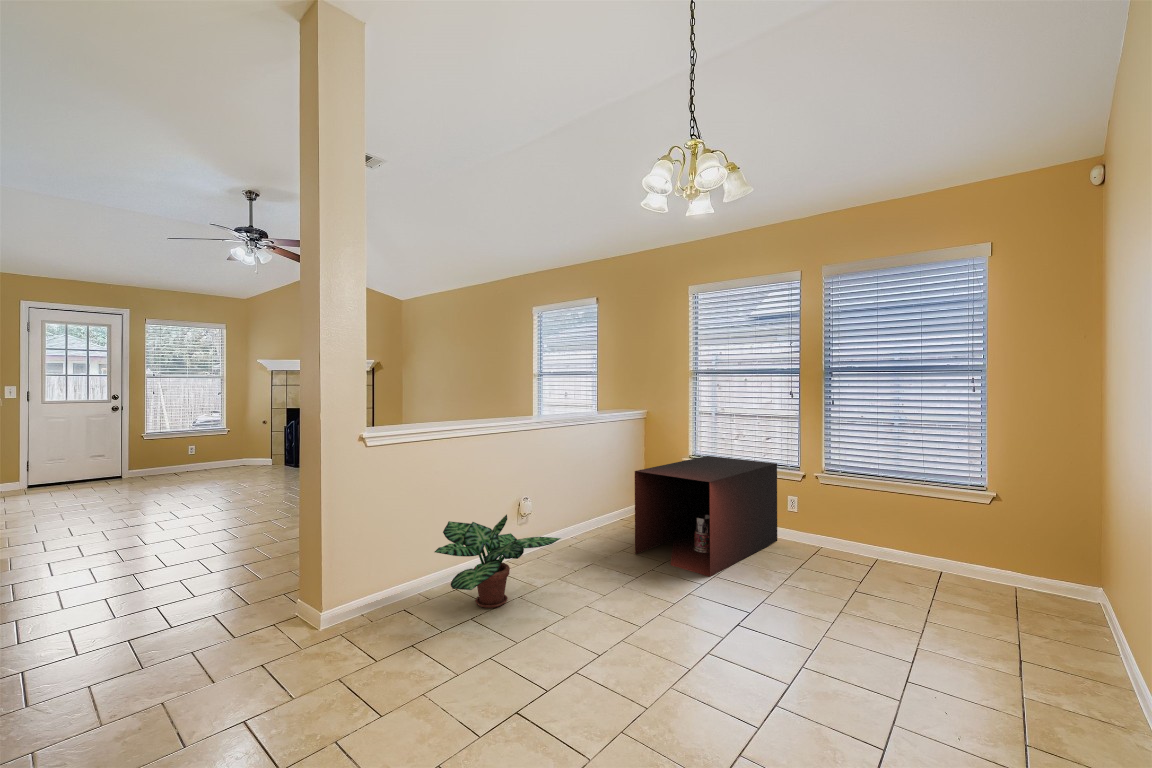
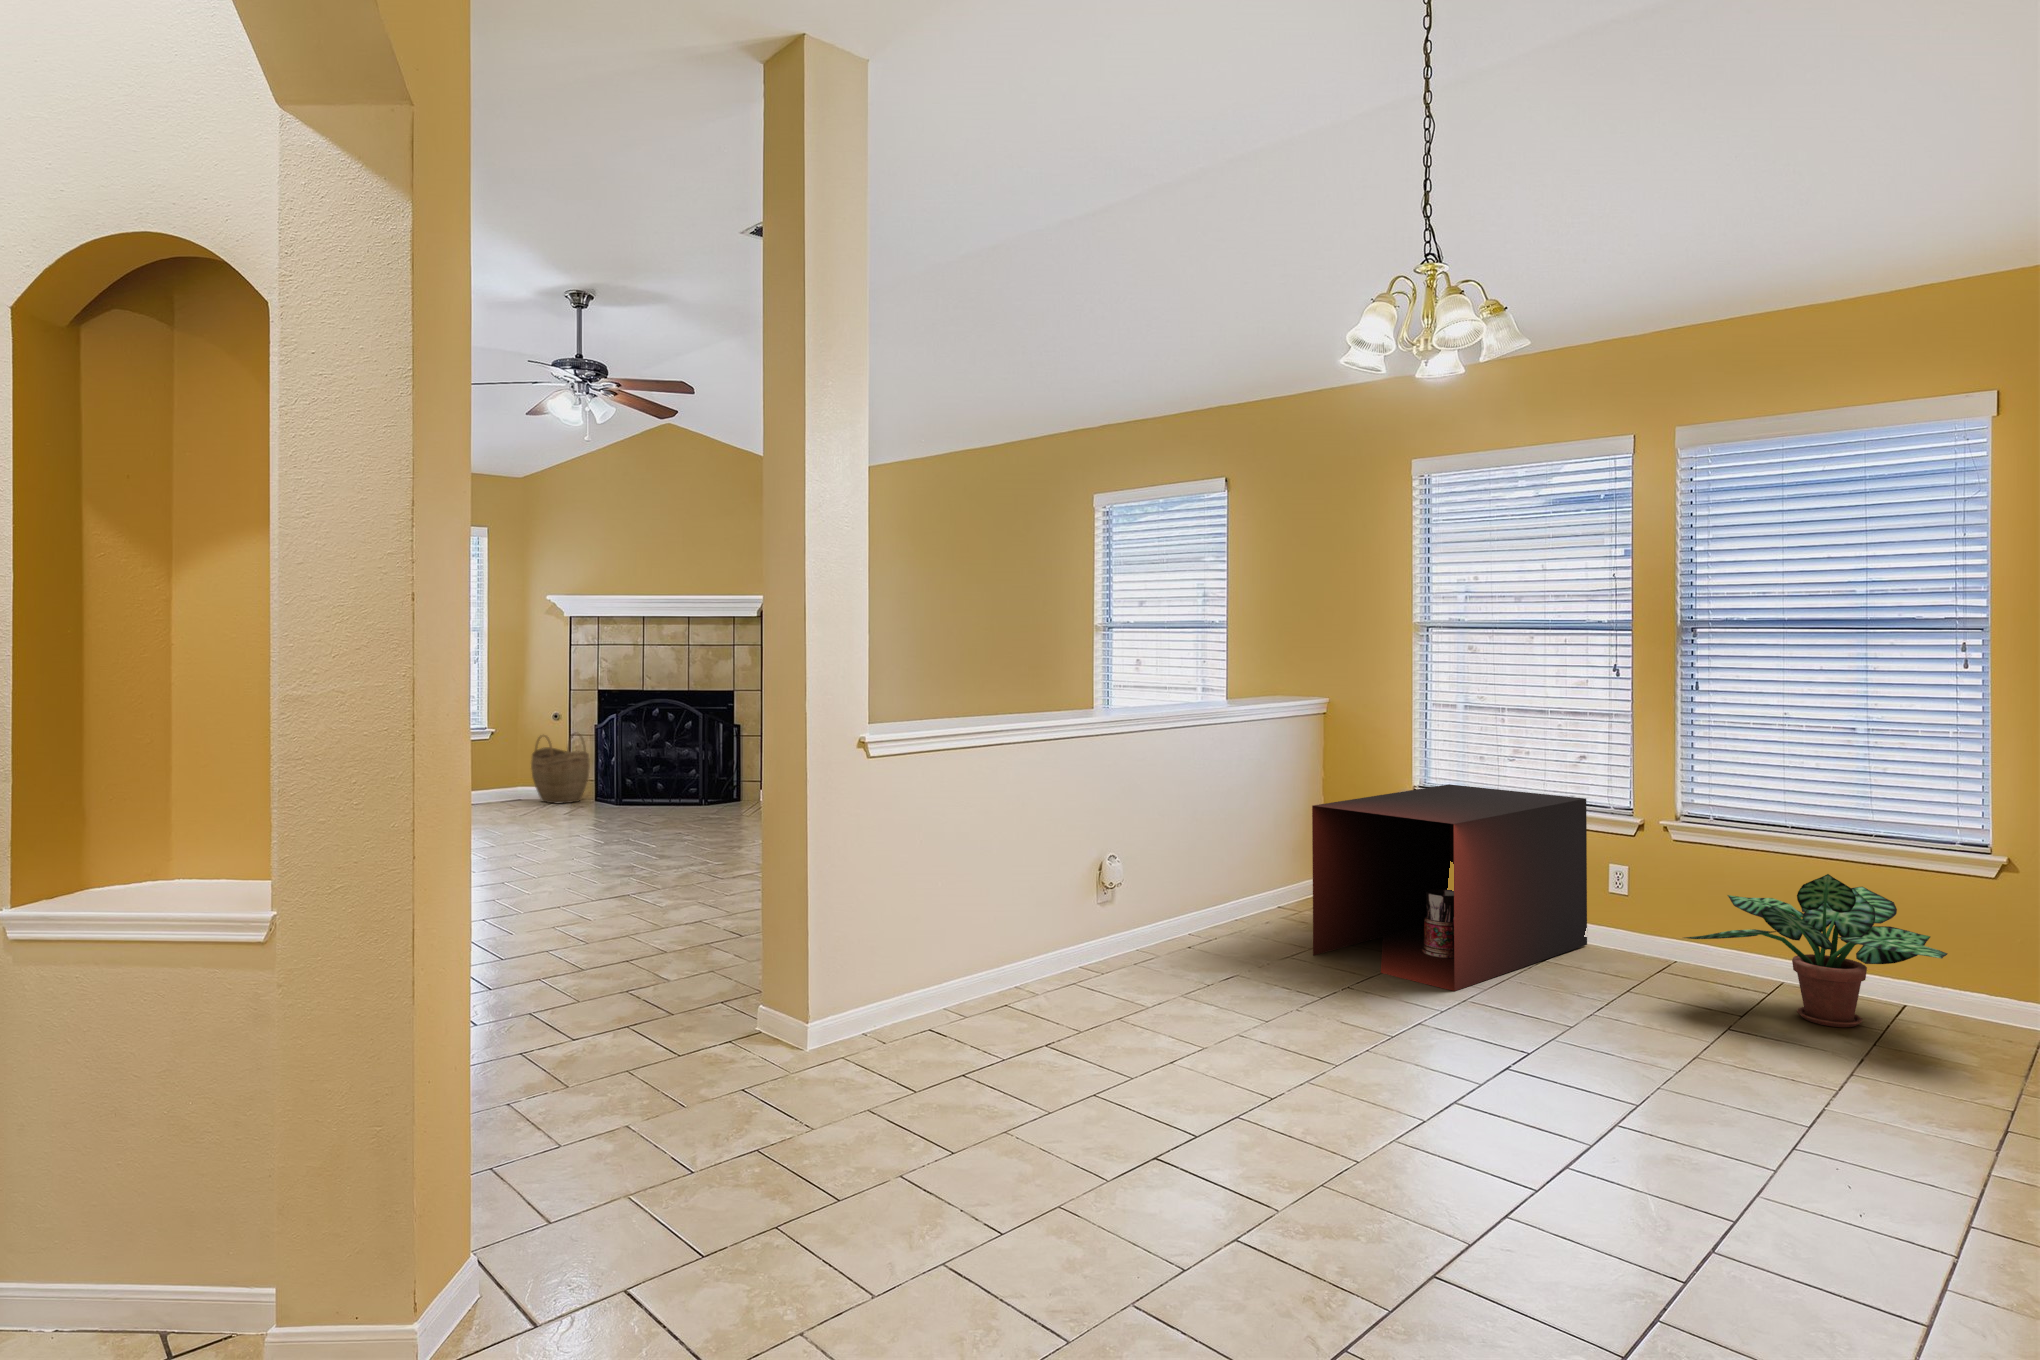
woven basket: none [242,431,276,469] -> present [531,733,590,803]
potted plant: present [435,515,560,608] -> present [1684,874,1947,1027]

